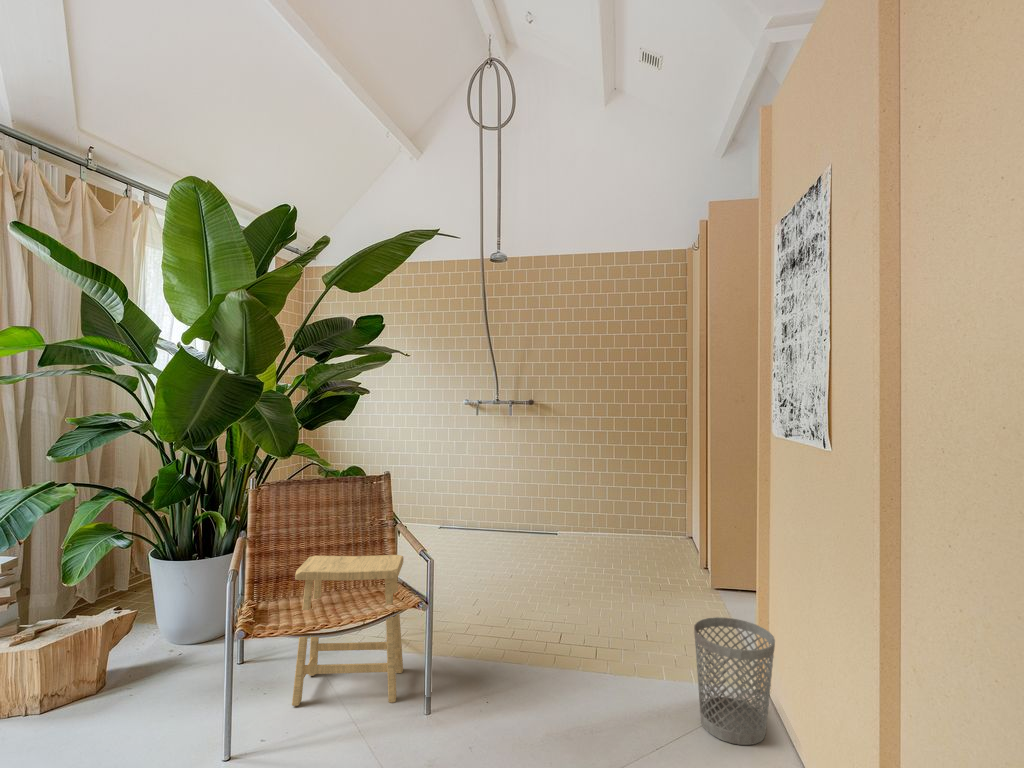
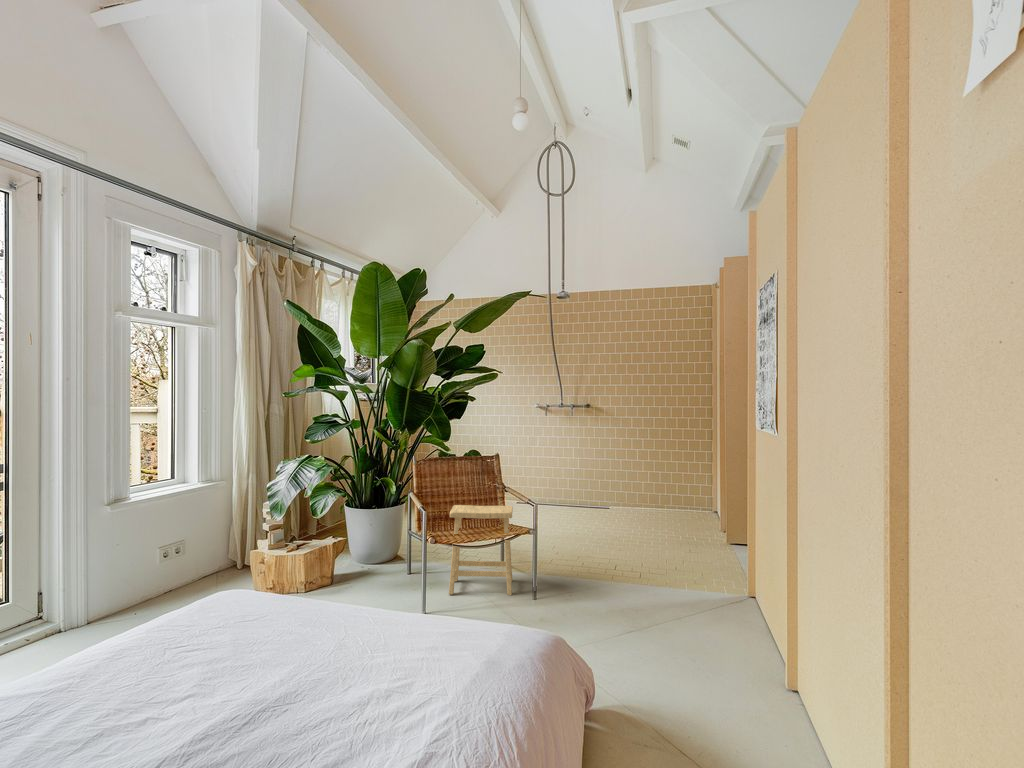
wastebasket: present [694,617,775,745] -> none [702,546,754,621]

